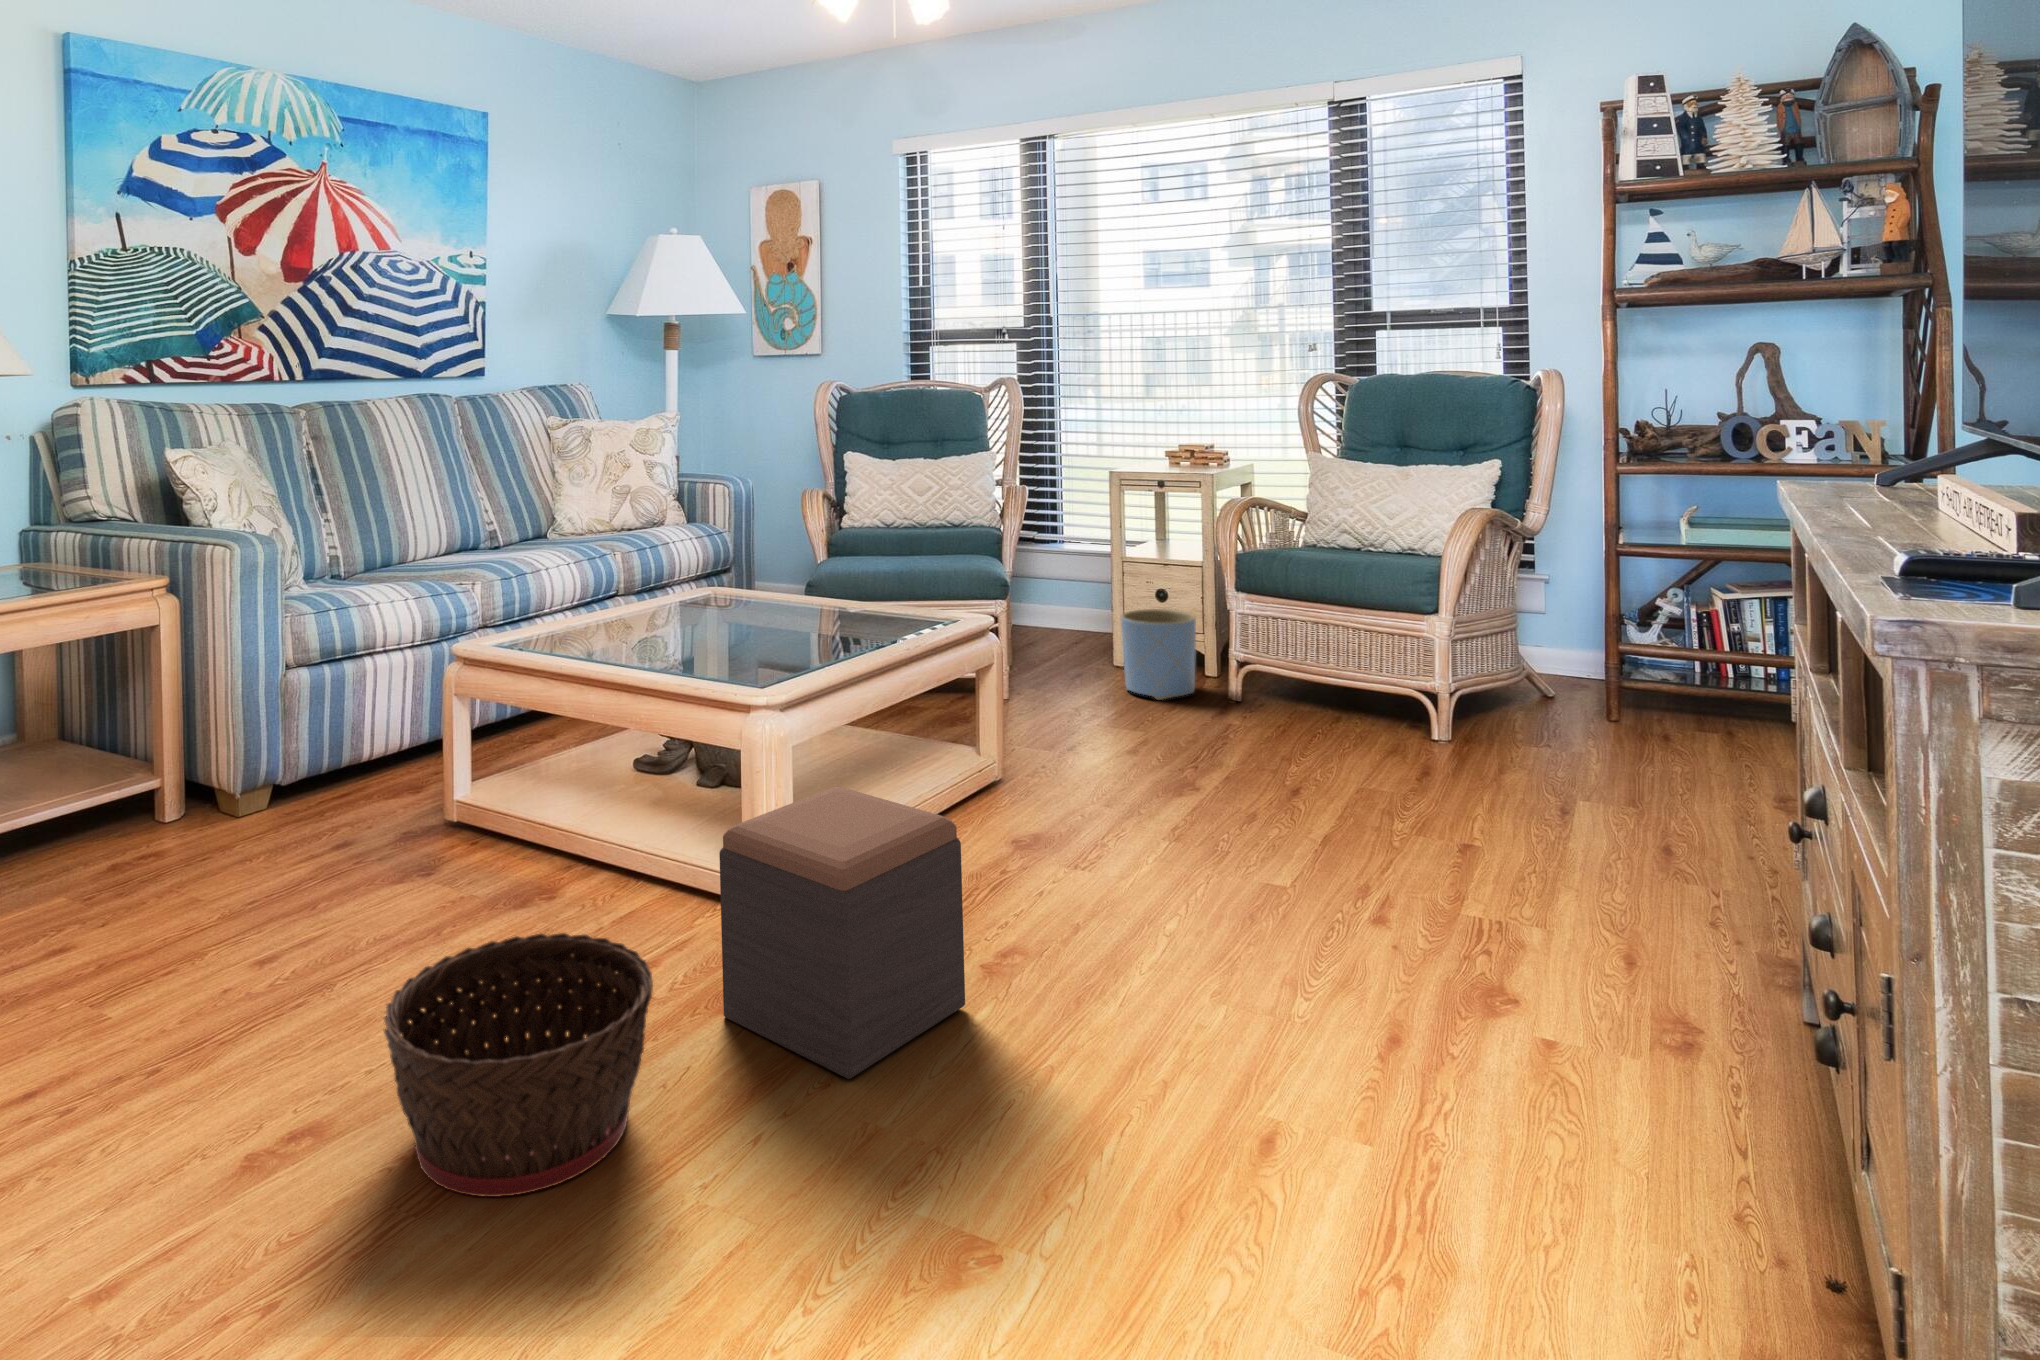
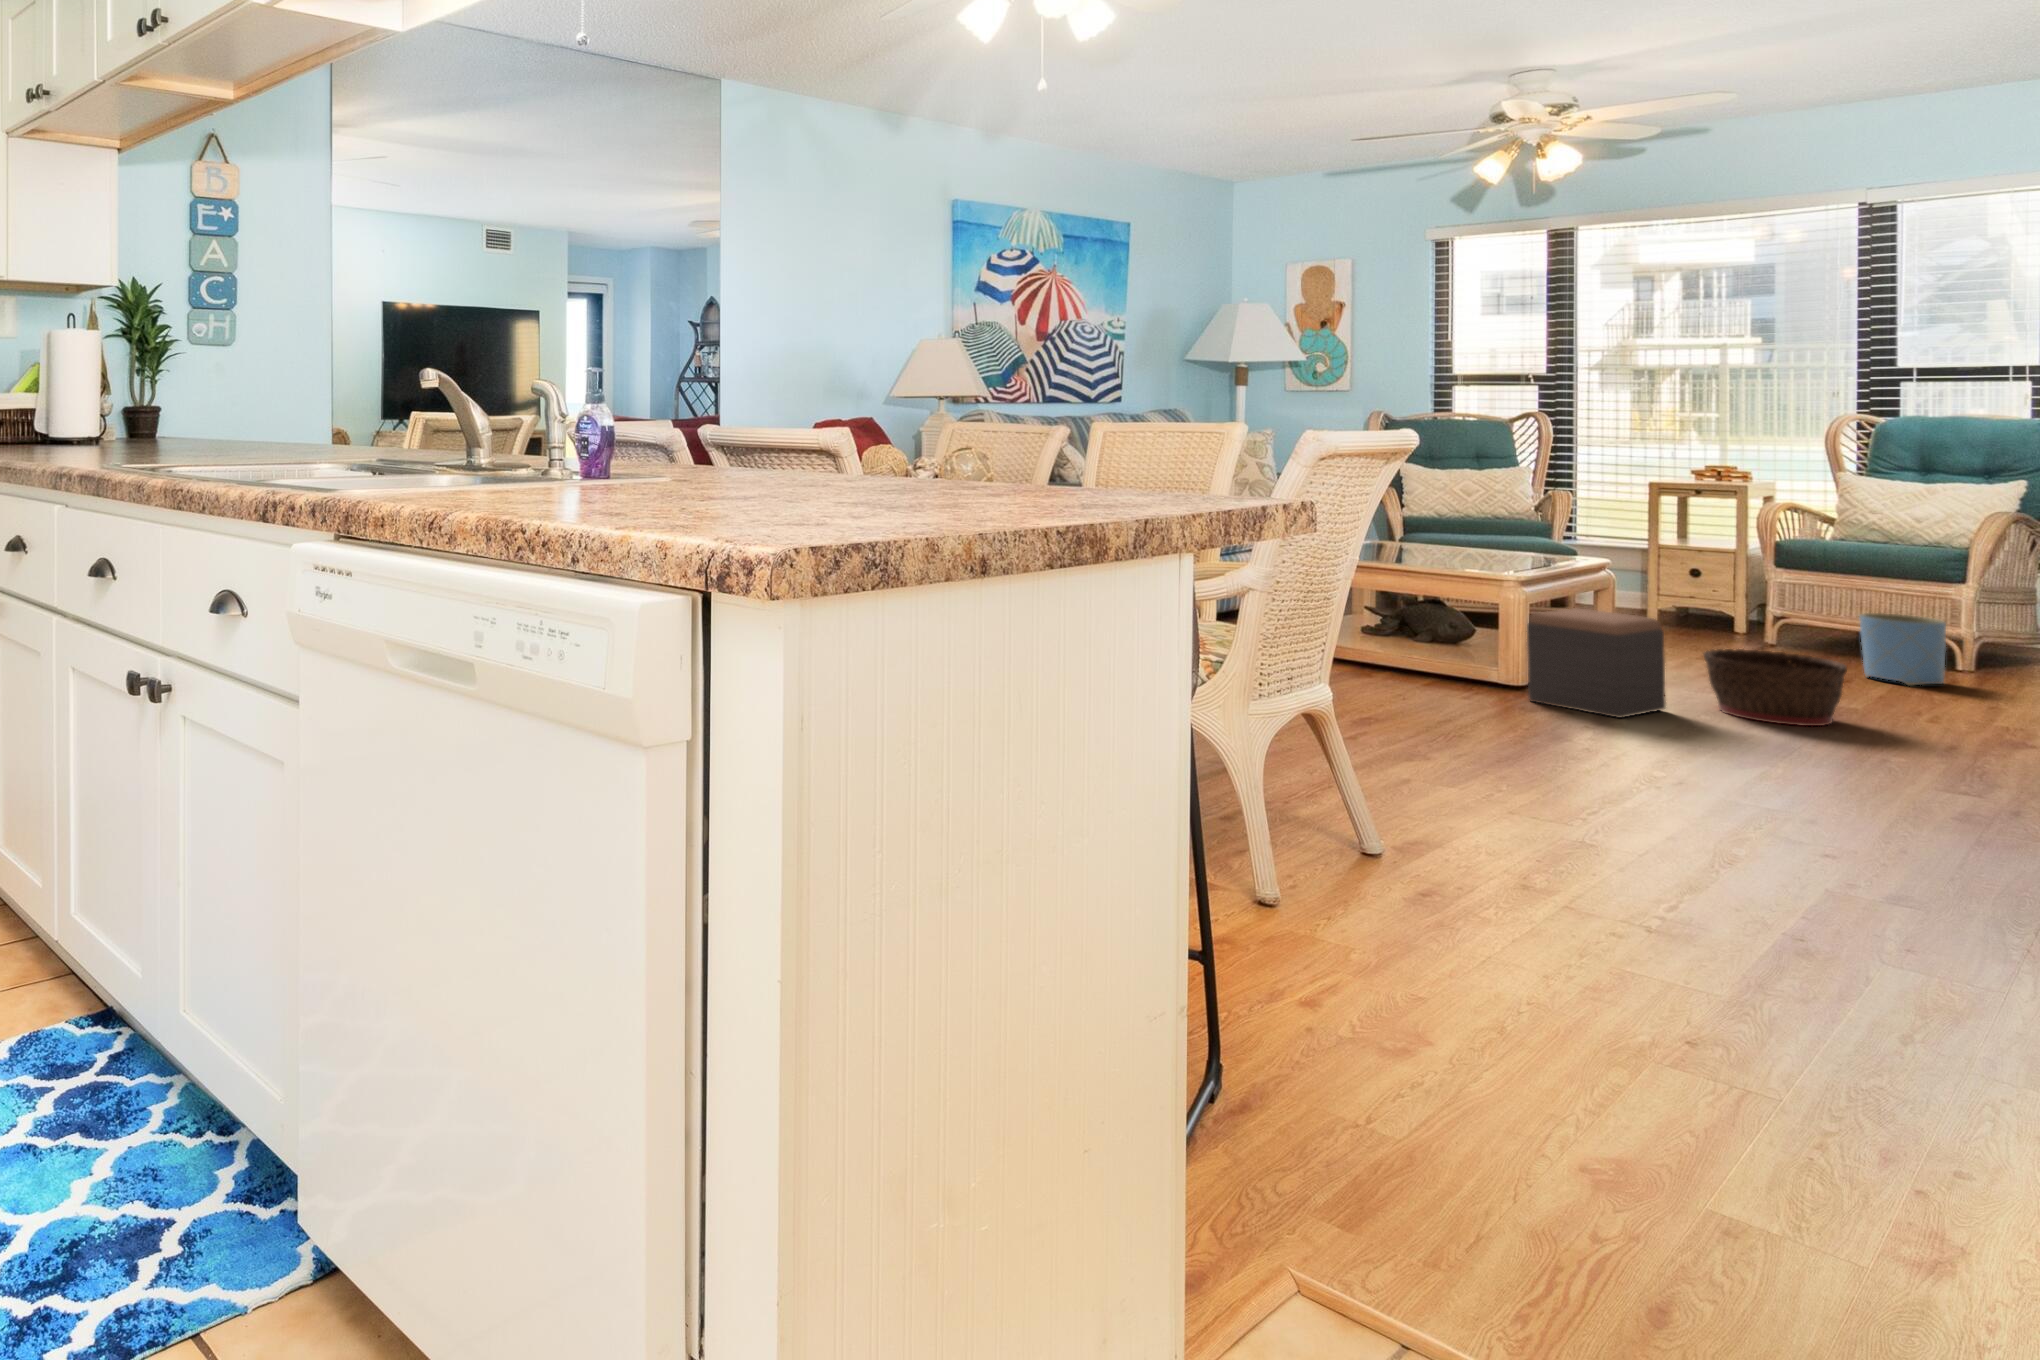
planter: present [1121,609,1196,700] -> present [1860,613,1946,686]
basket: present [384,933,653,1197] -> present [1704,649,1847,726]

